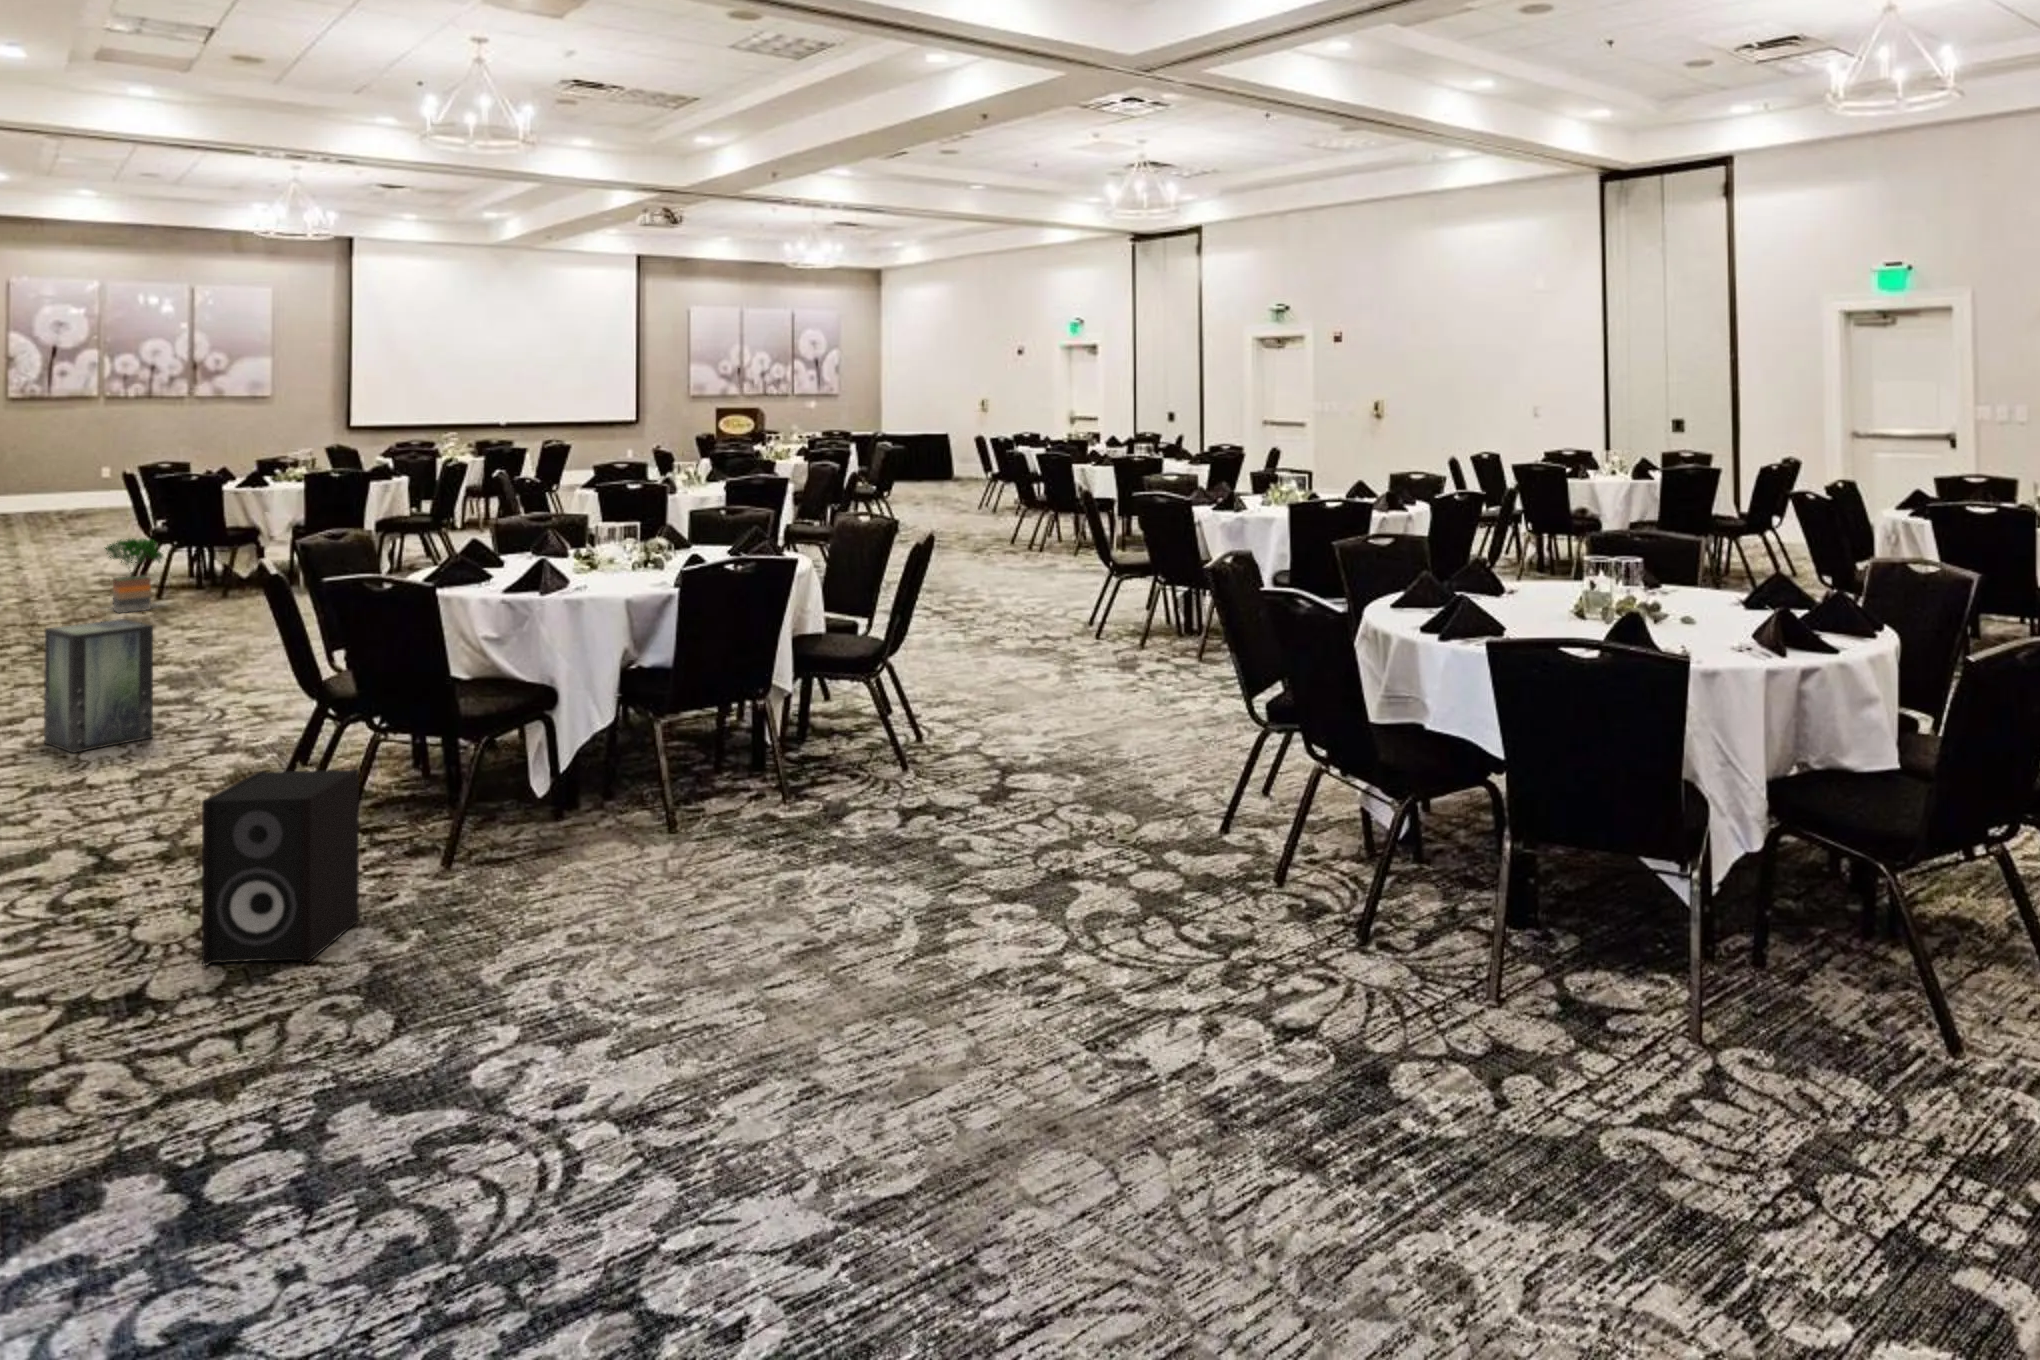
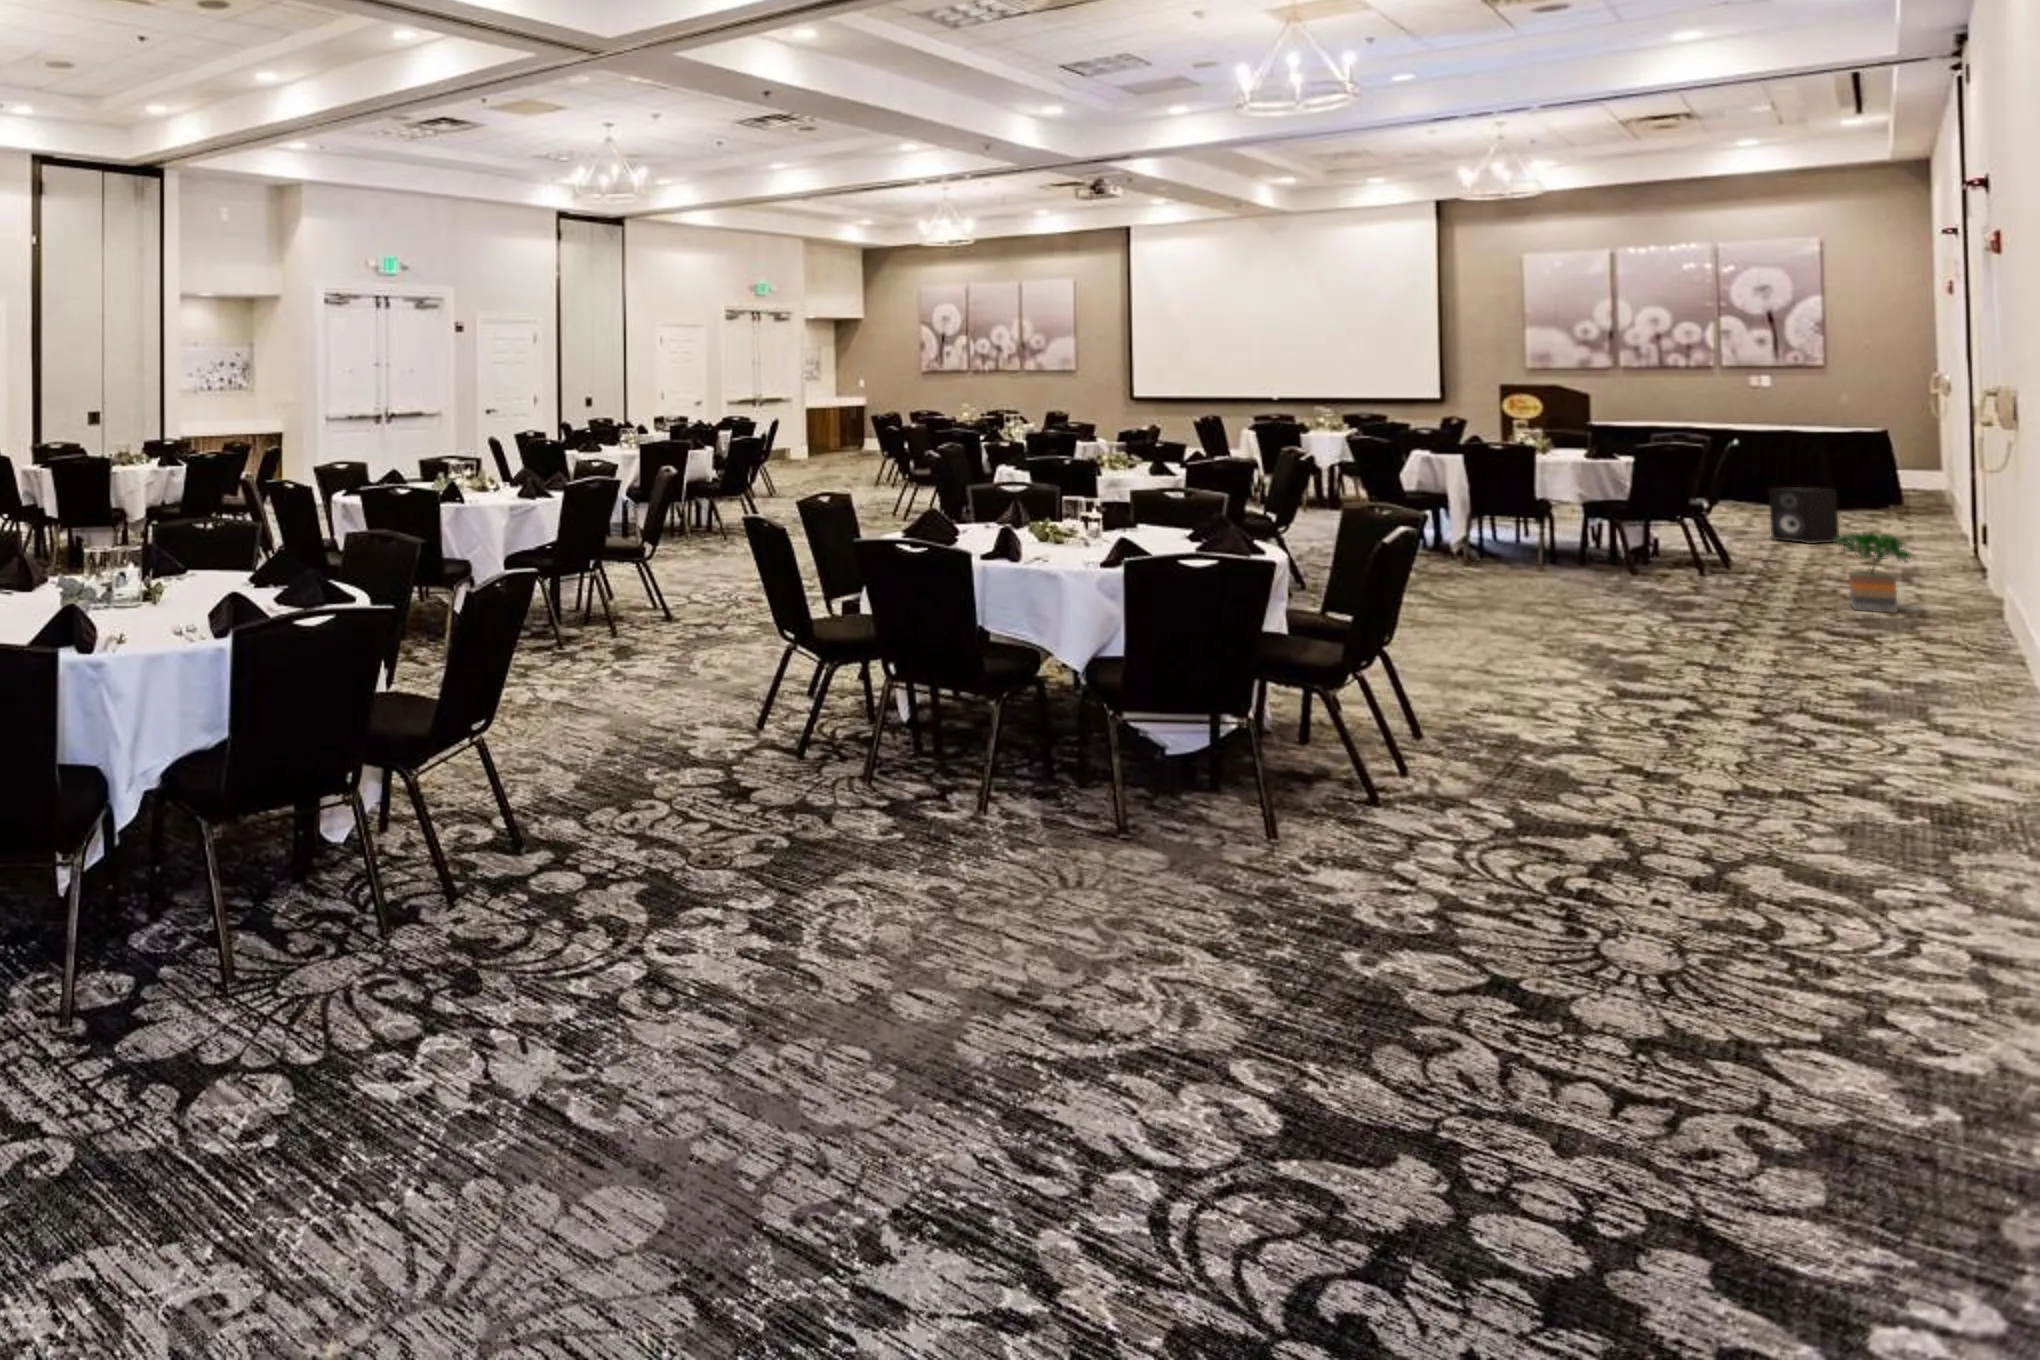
storage box: present [44,619,153,753] -> none [1662,616,1786,754]
speaker: present [202,769,359,965] -> present [1769,487,1839,544]

